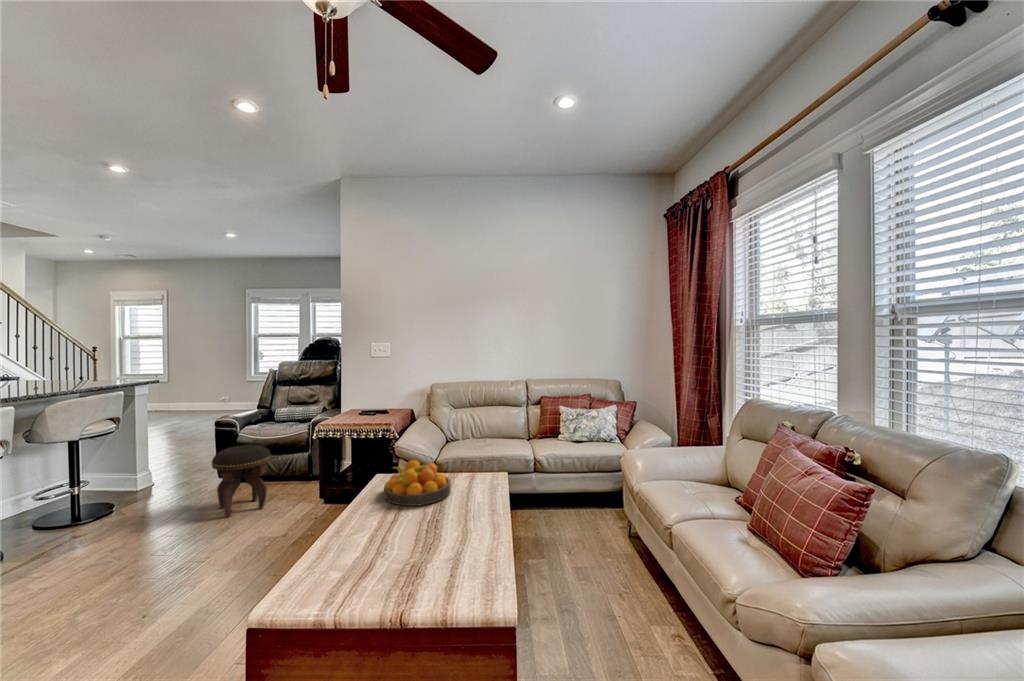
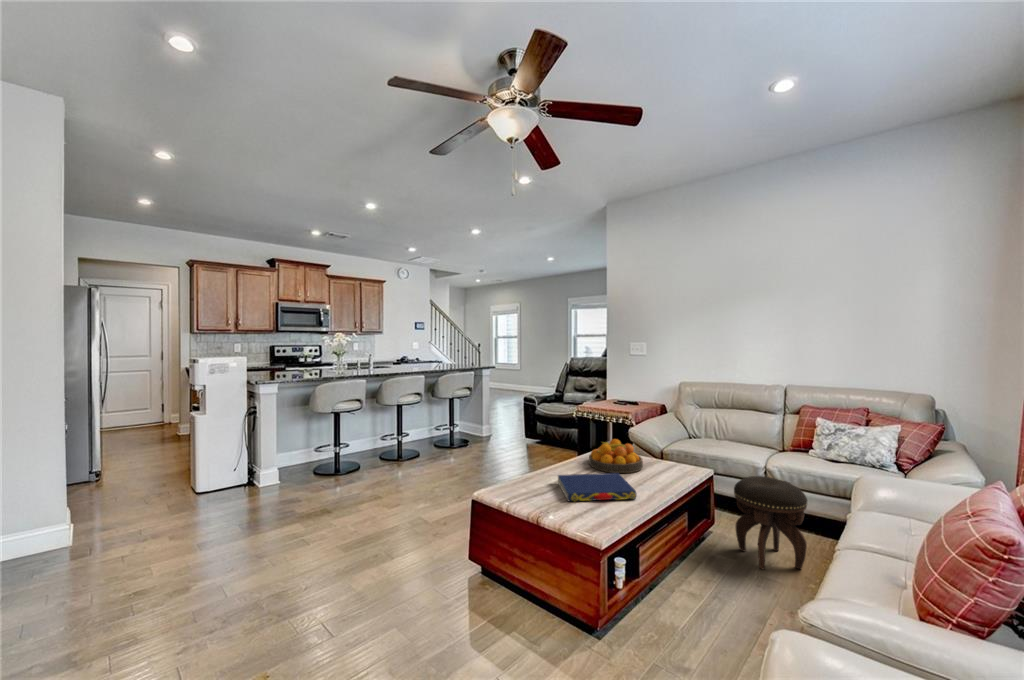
footstool: present [212,445,271,517] -> present [734,476,807,569]
book: none [371,504,486,569] -> present [558,473,637,501]

